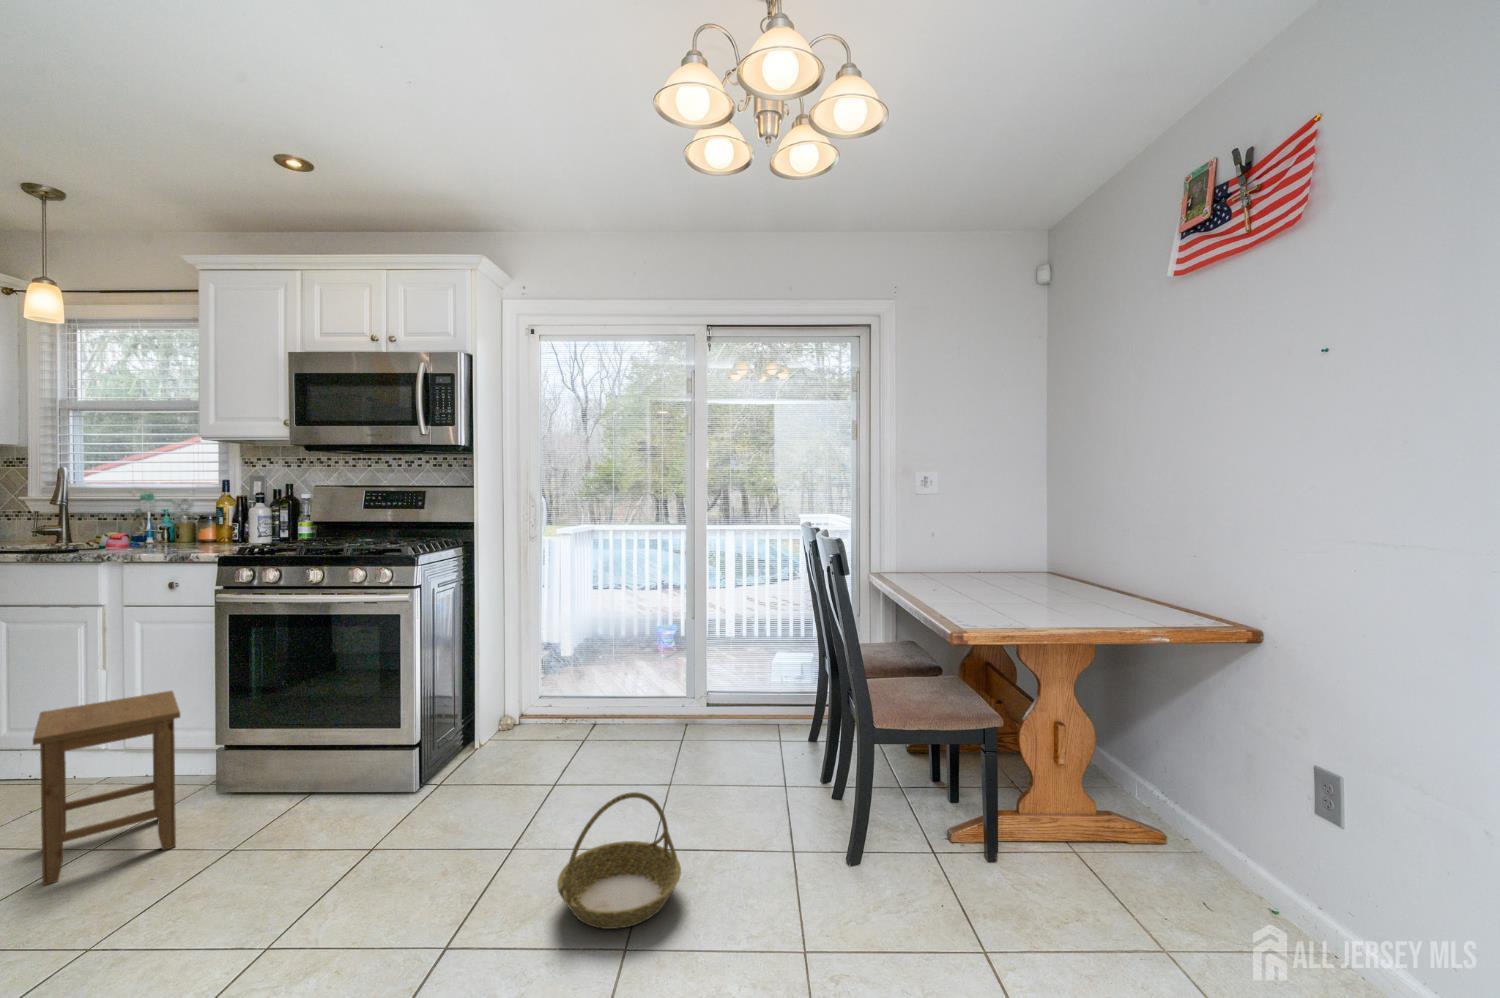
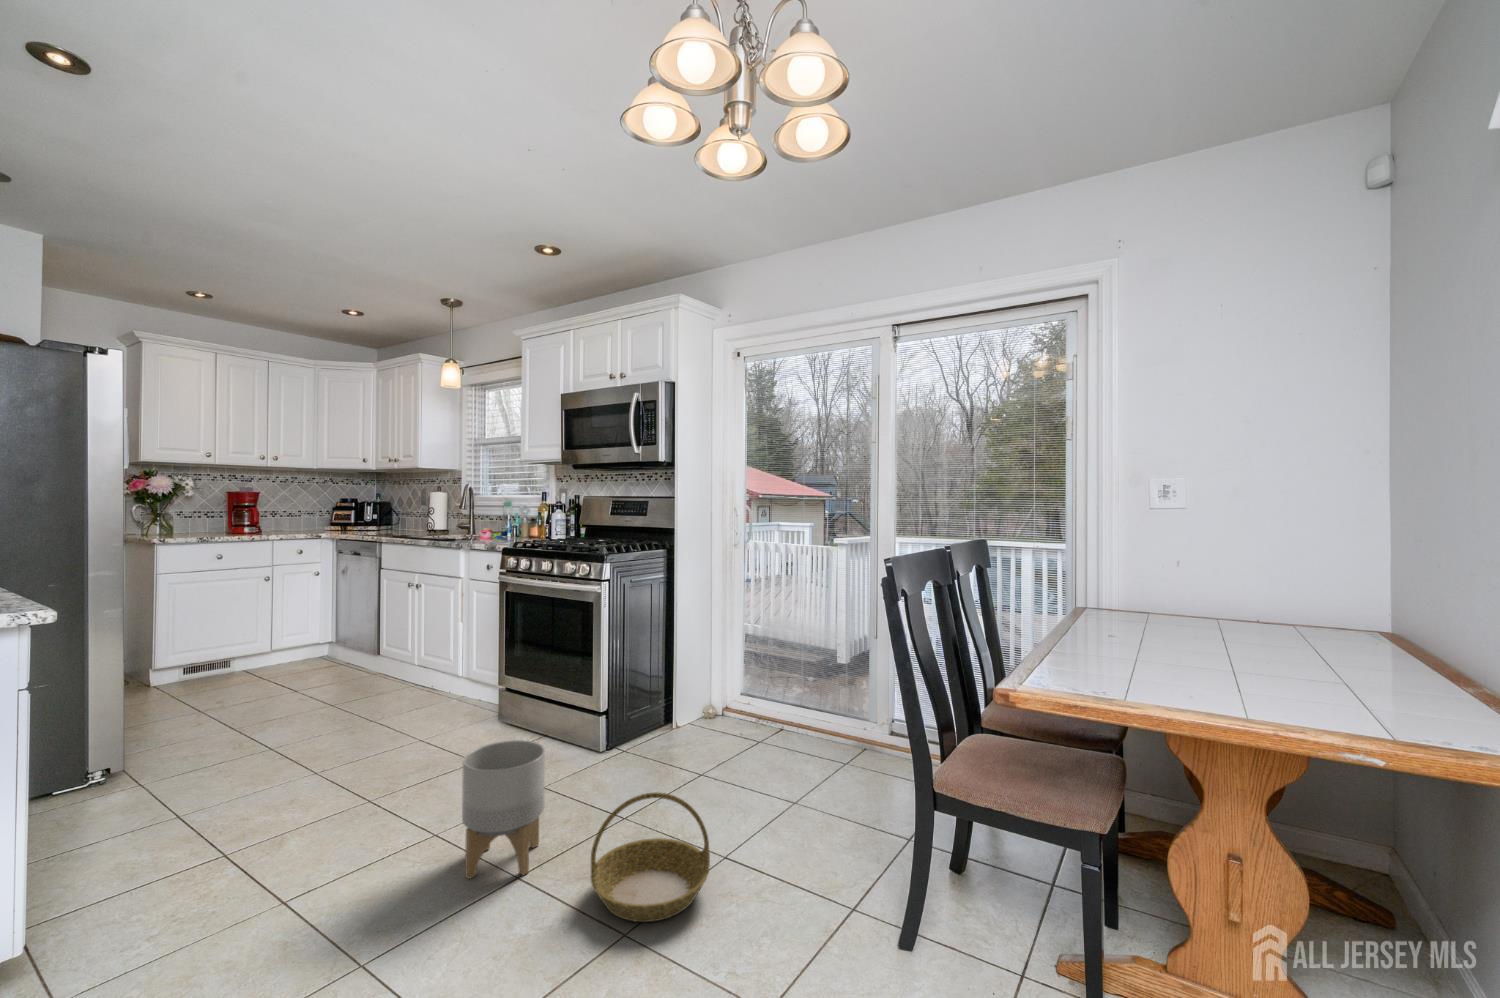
stool: present [33,691,180,885] -> none [377,640,471,755]
planter: none [361,783,467,966] -> present [462,740,545,879]

